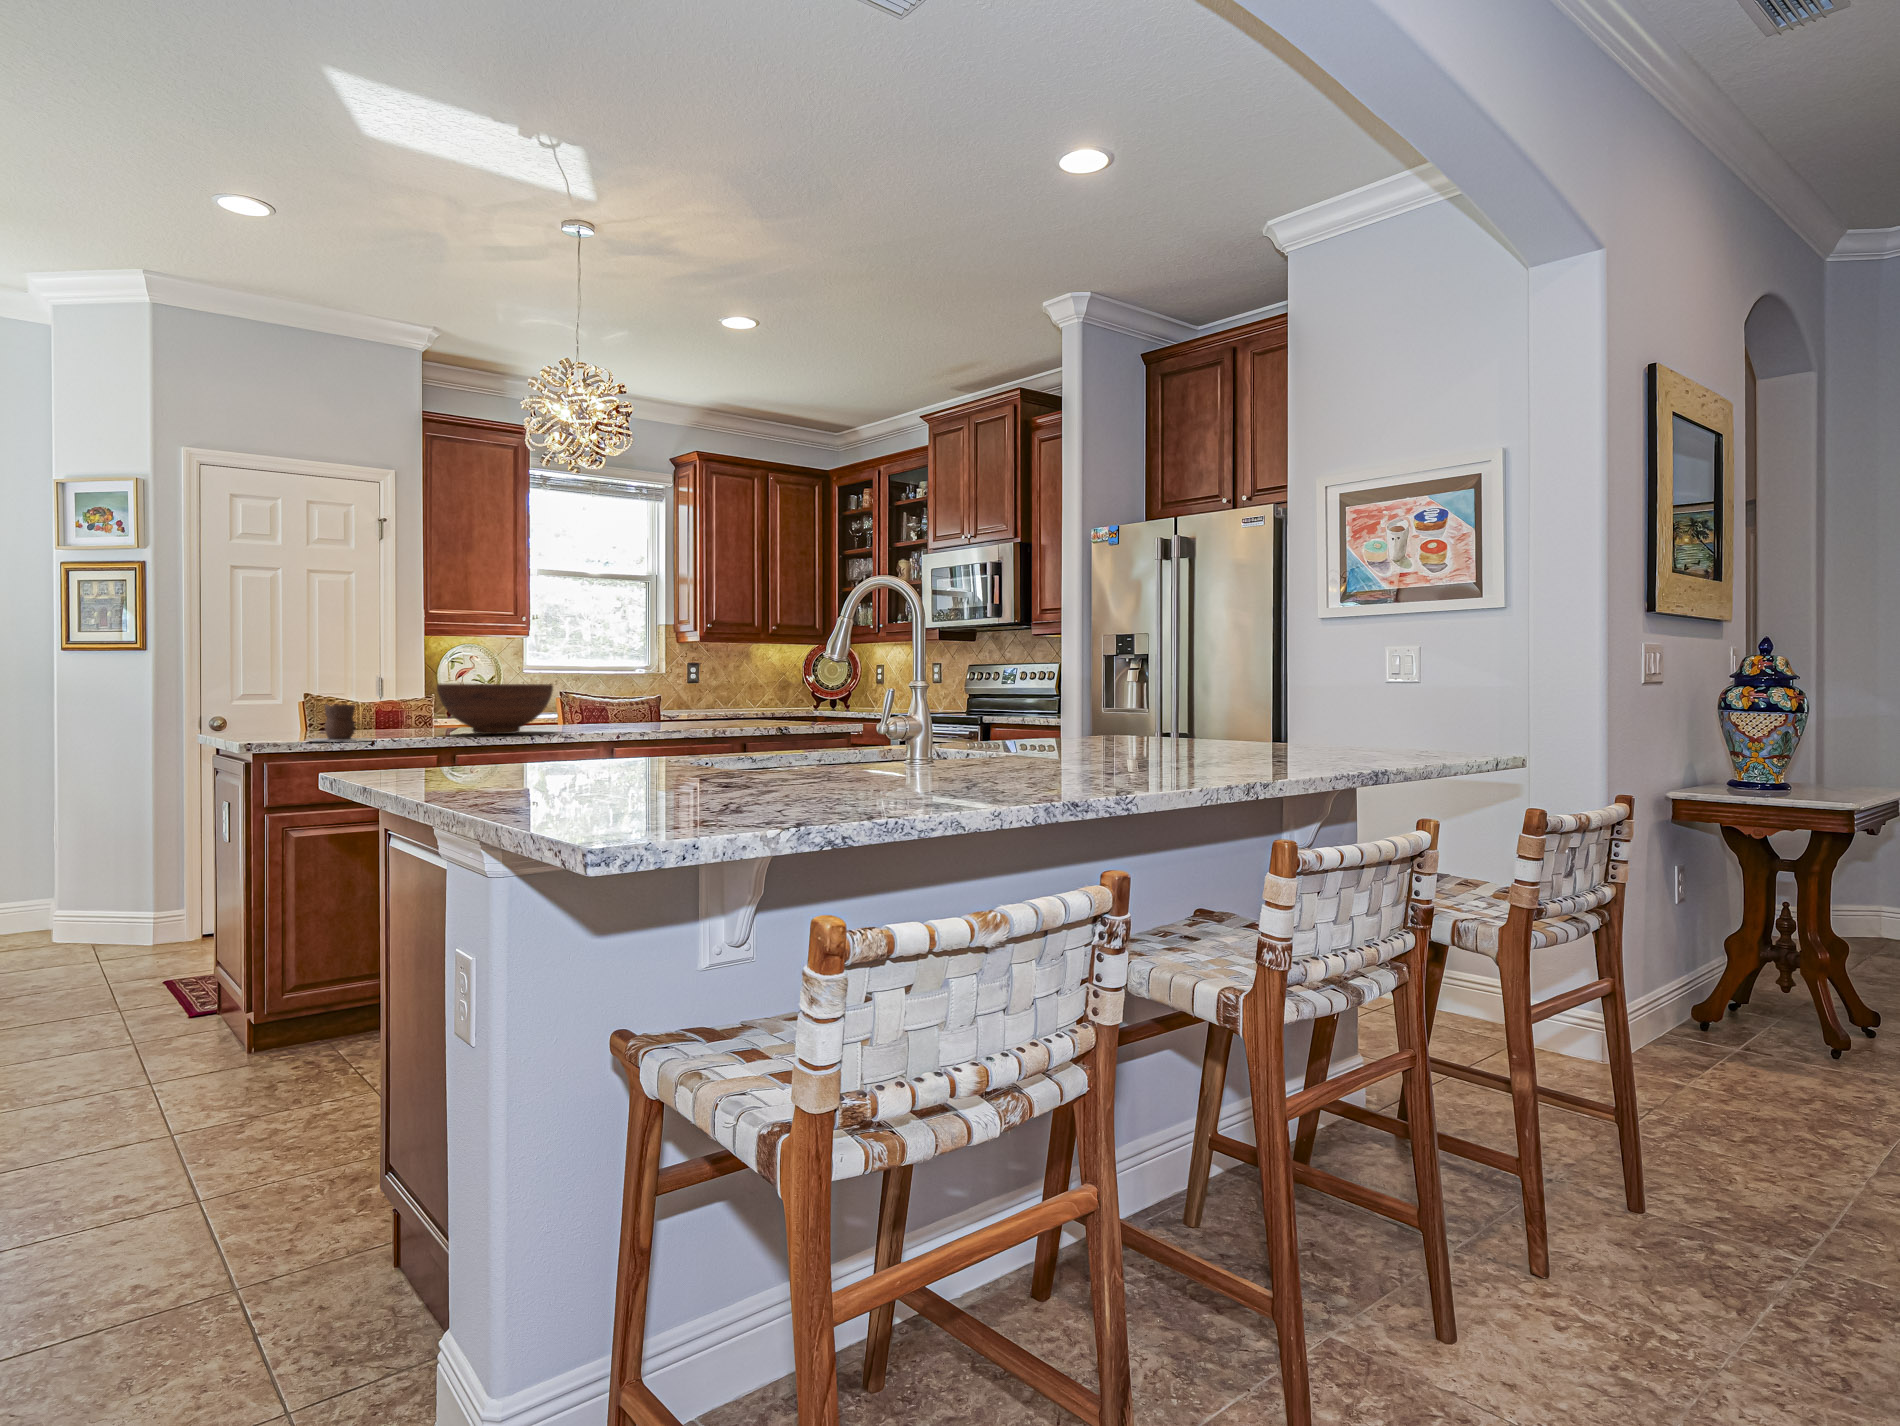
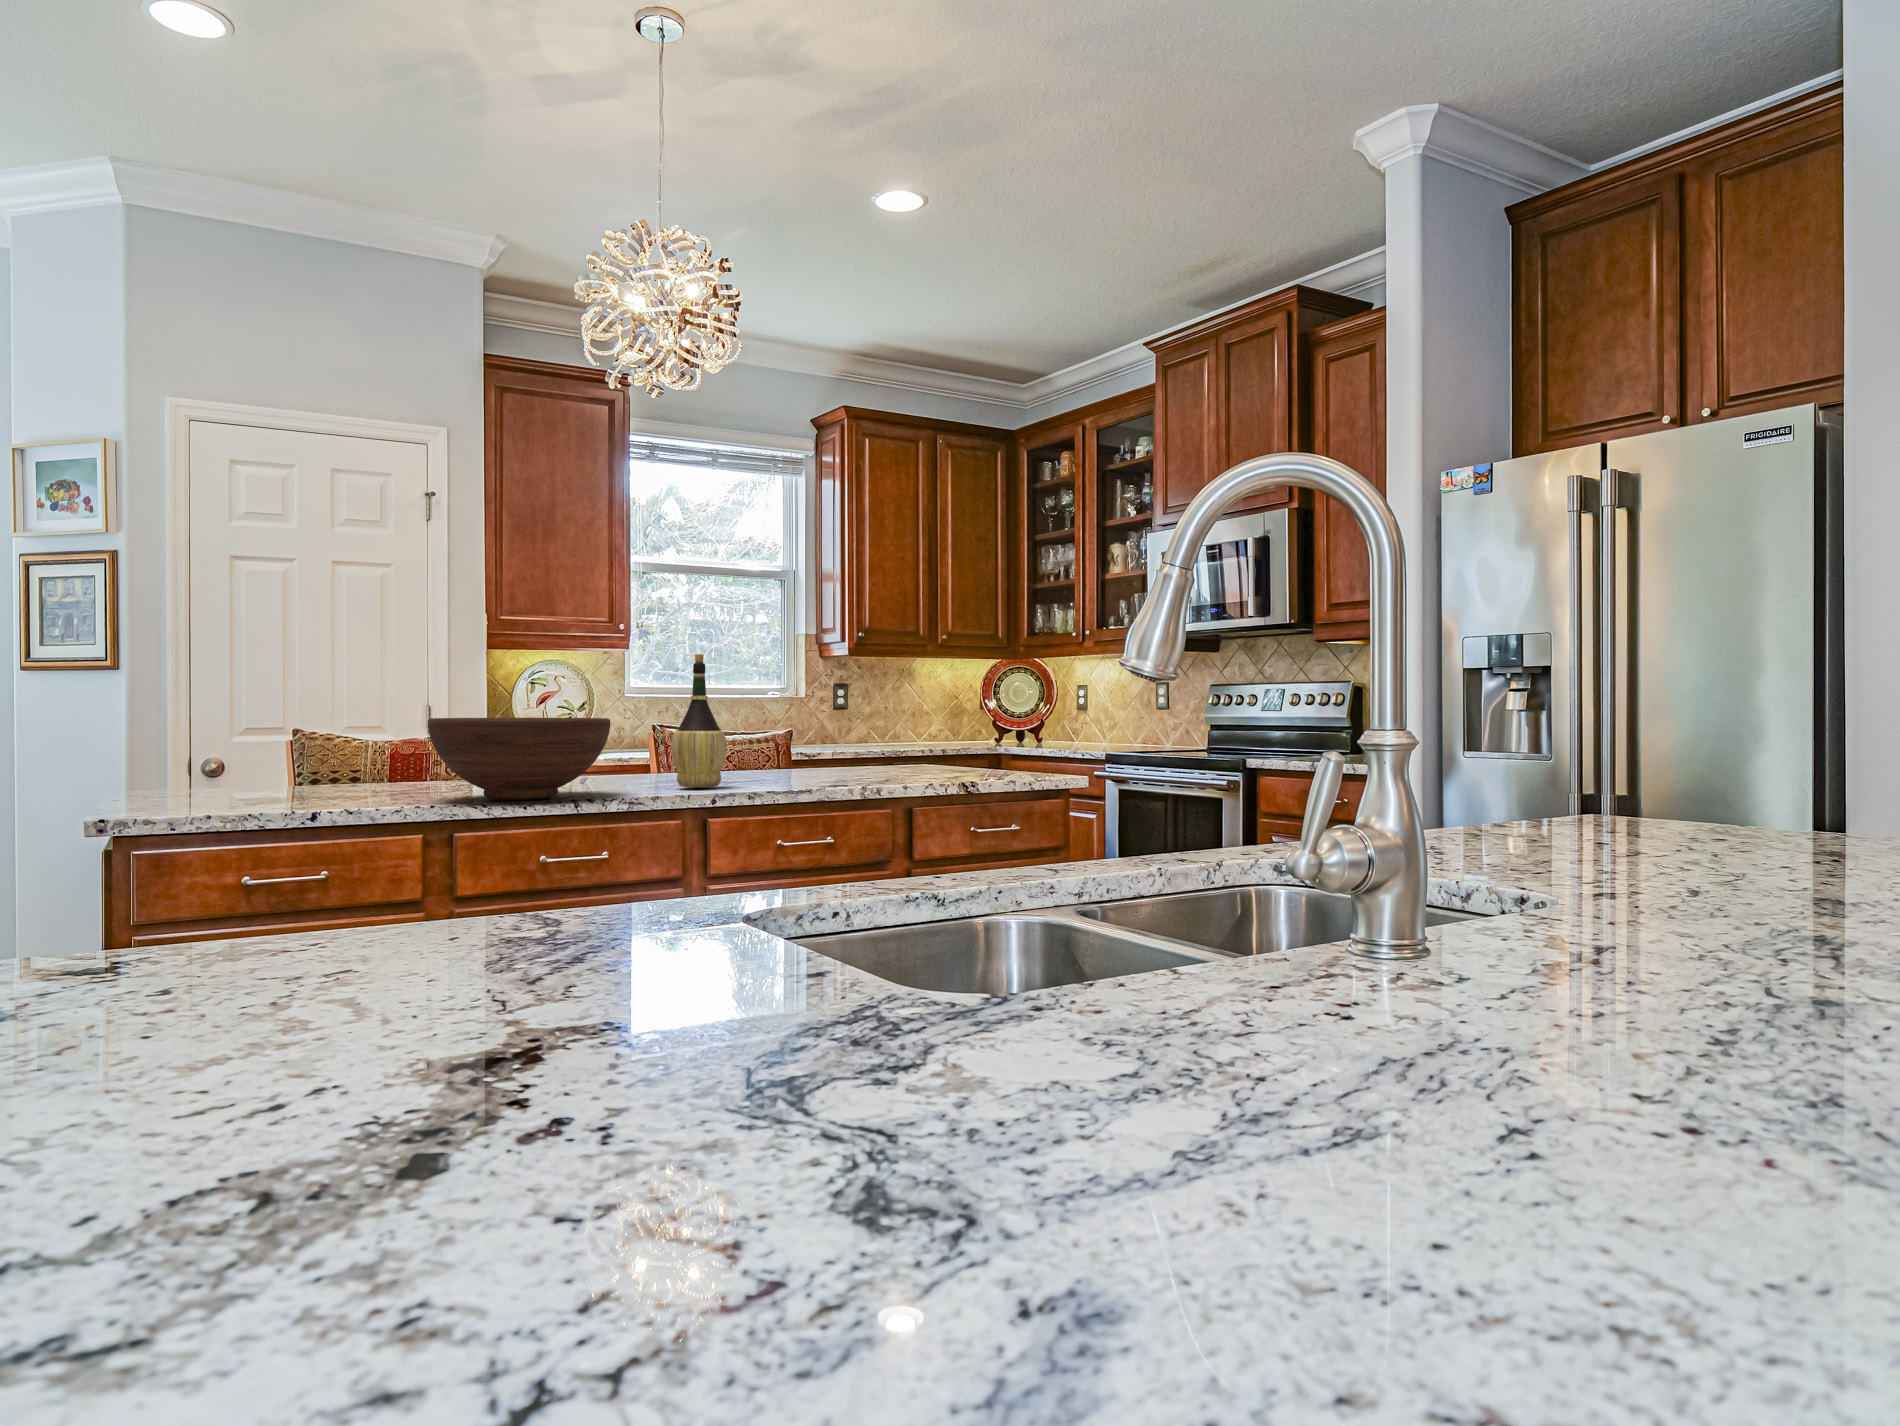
wine bottle: none [589,644,625,729] -> present [671,654,727,788]
vase: present [307,704,371,742] -> none [197,753,319,817]

